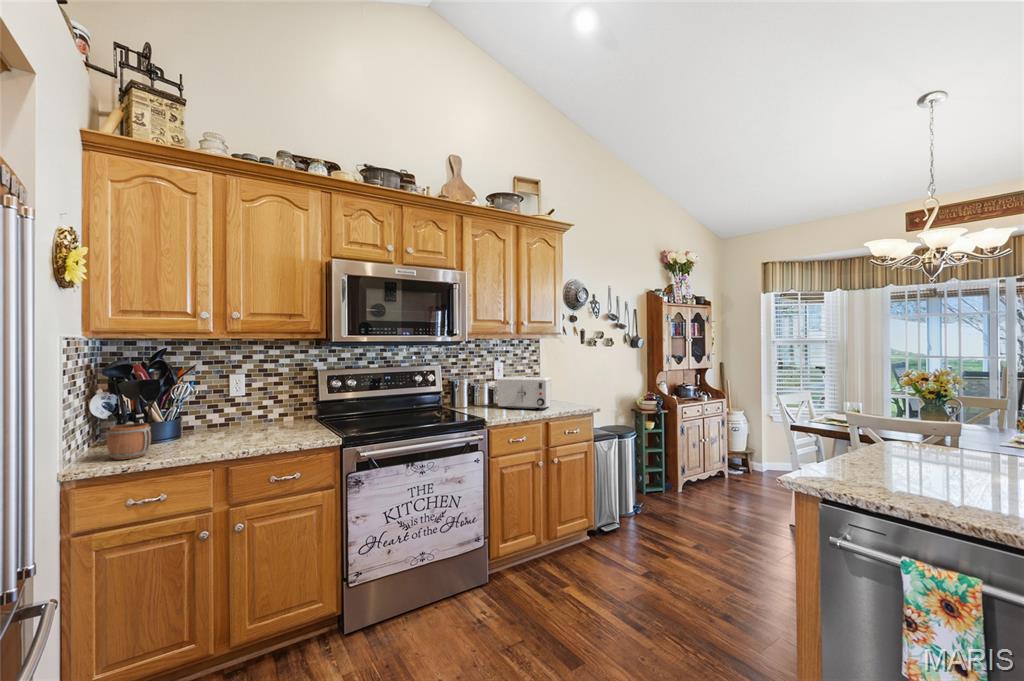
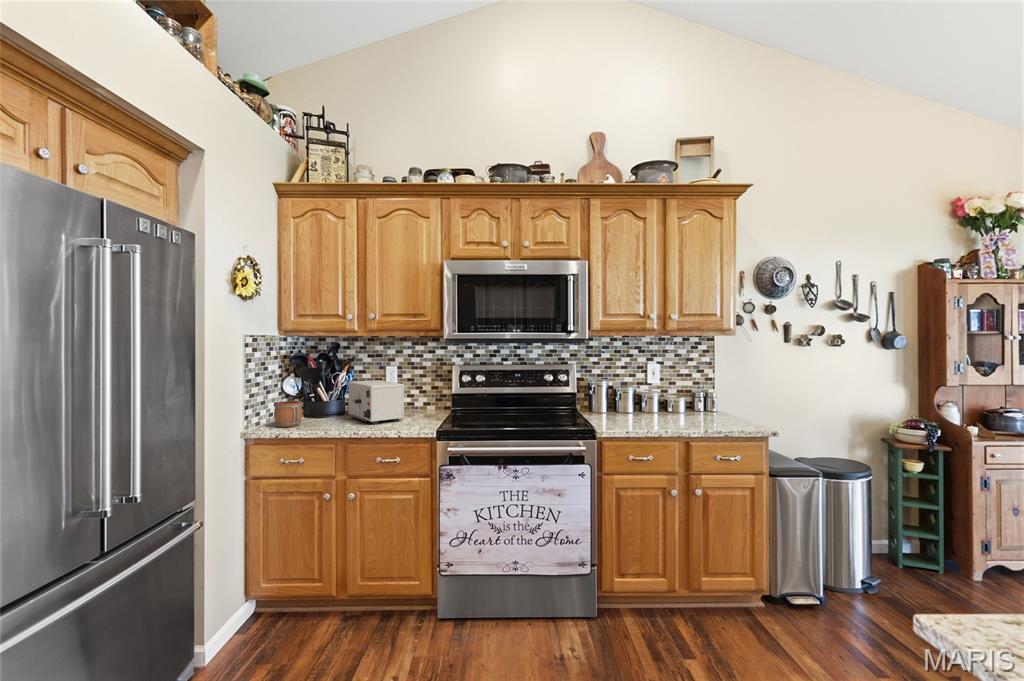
toaster: present [498,377,551,410] -> present [349,380,404,424]

